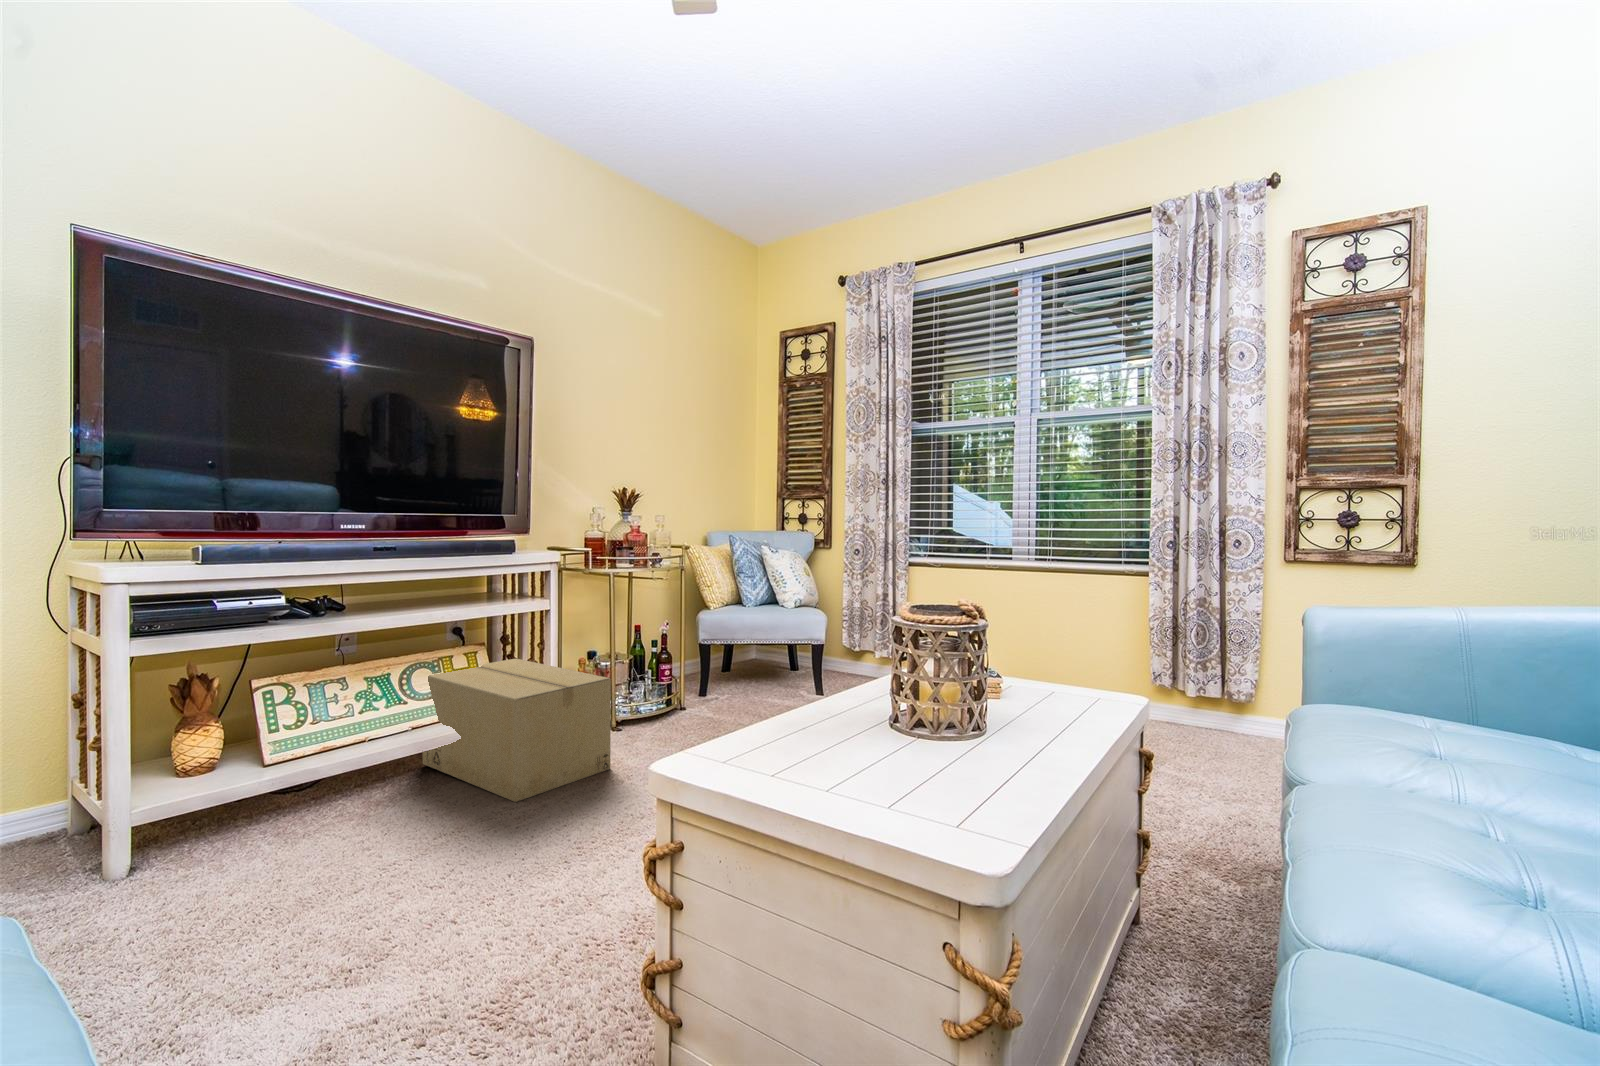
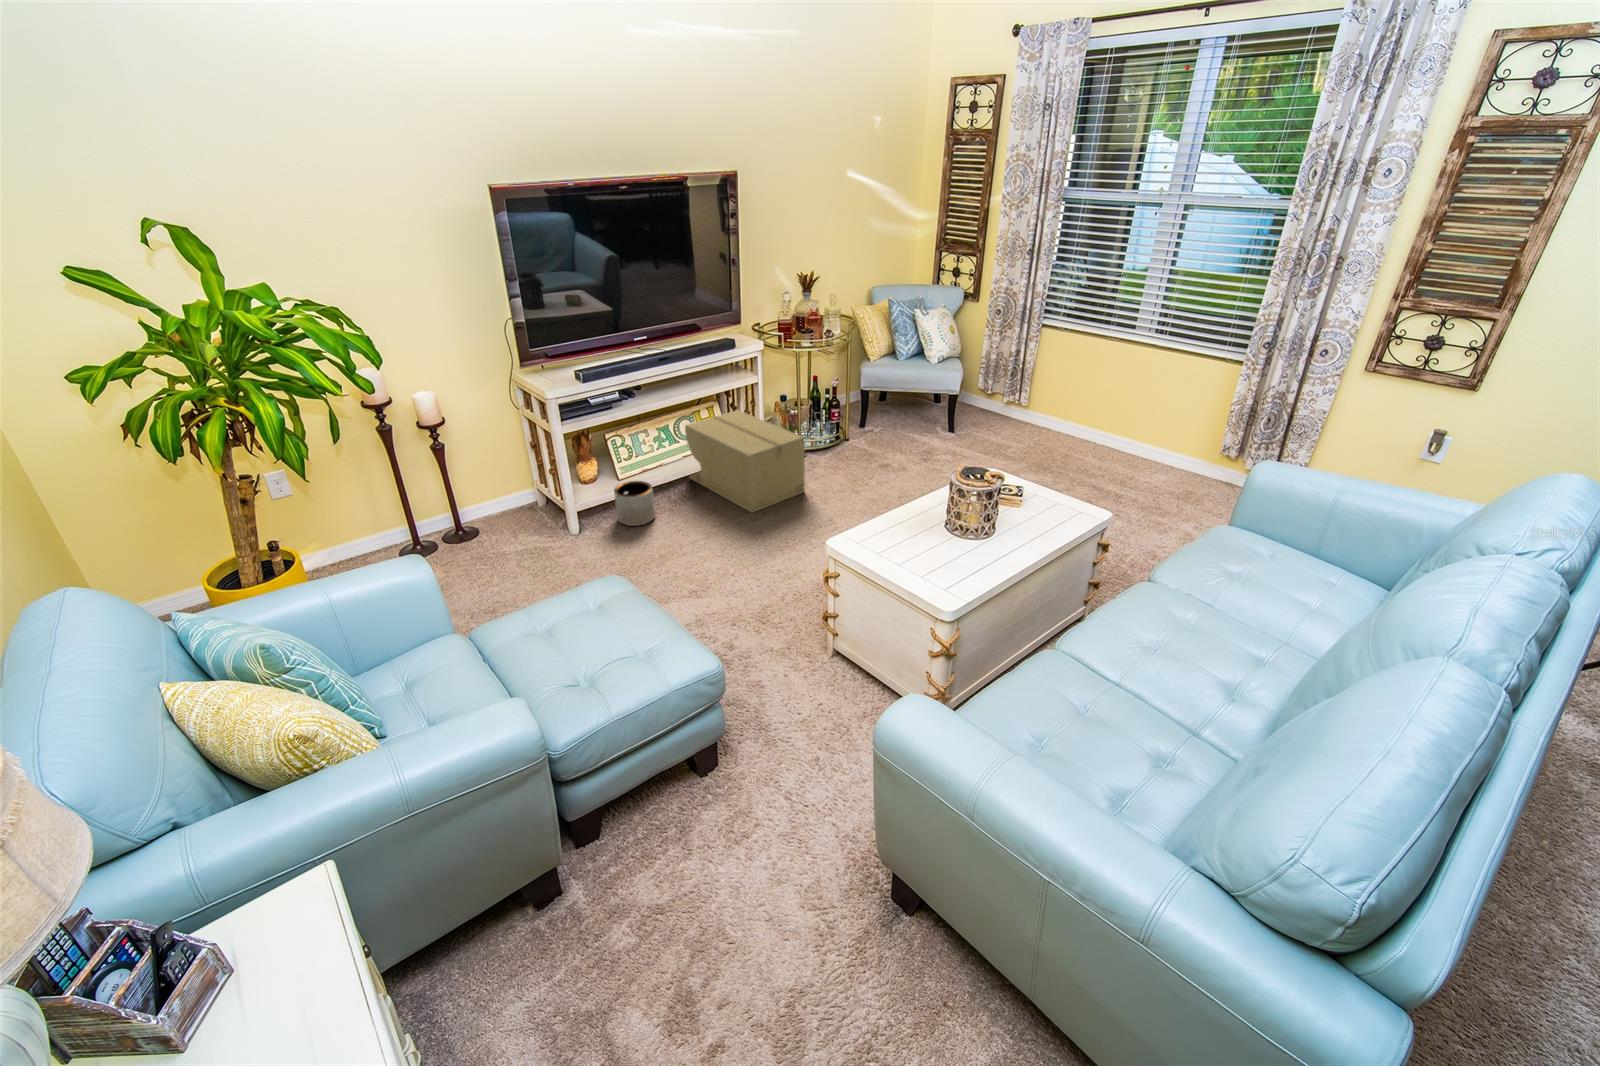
planter: none [254,757,335,839] -> present [614,481,655,526]

